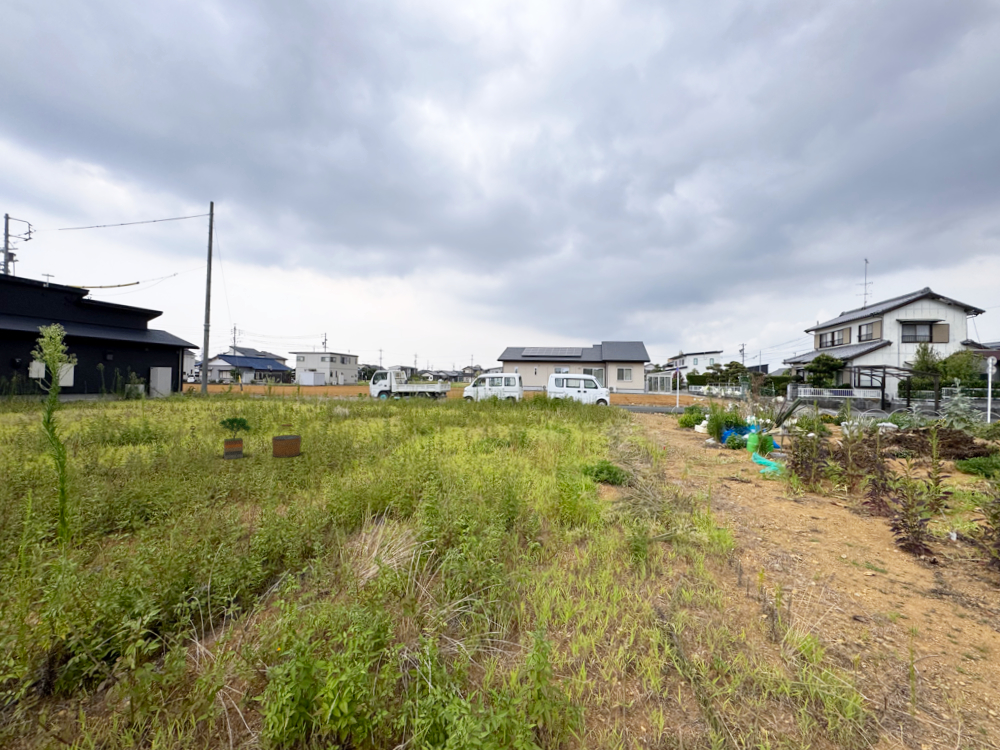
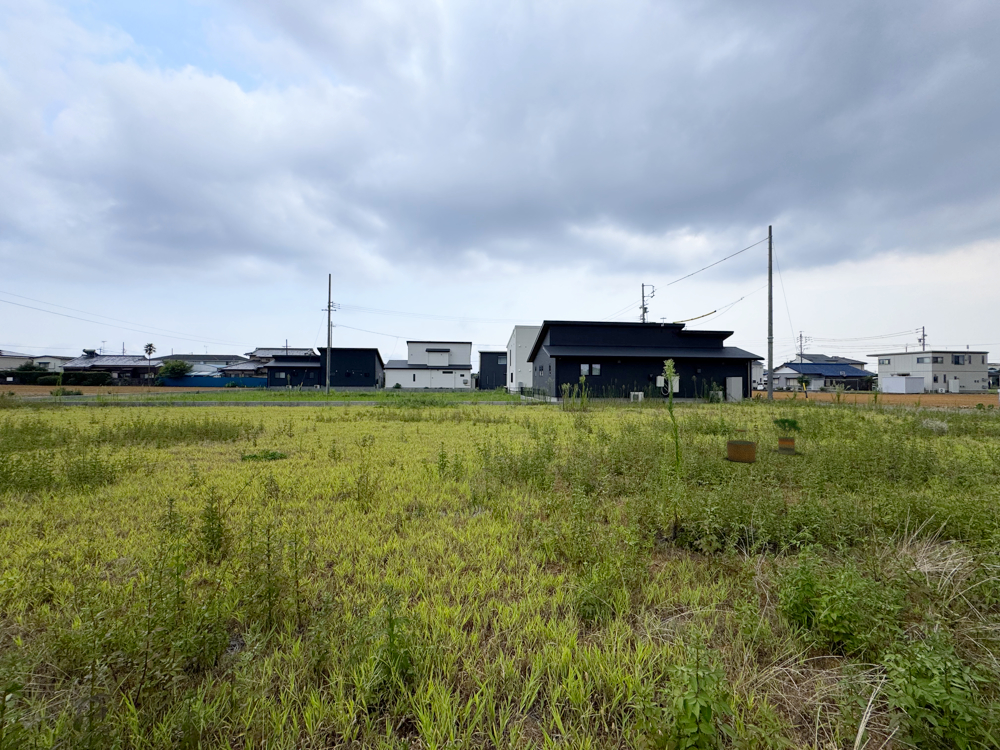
bucket: present [272,424,301,457] -> present [727,429,756,462]

